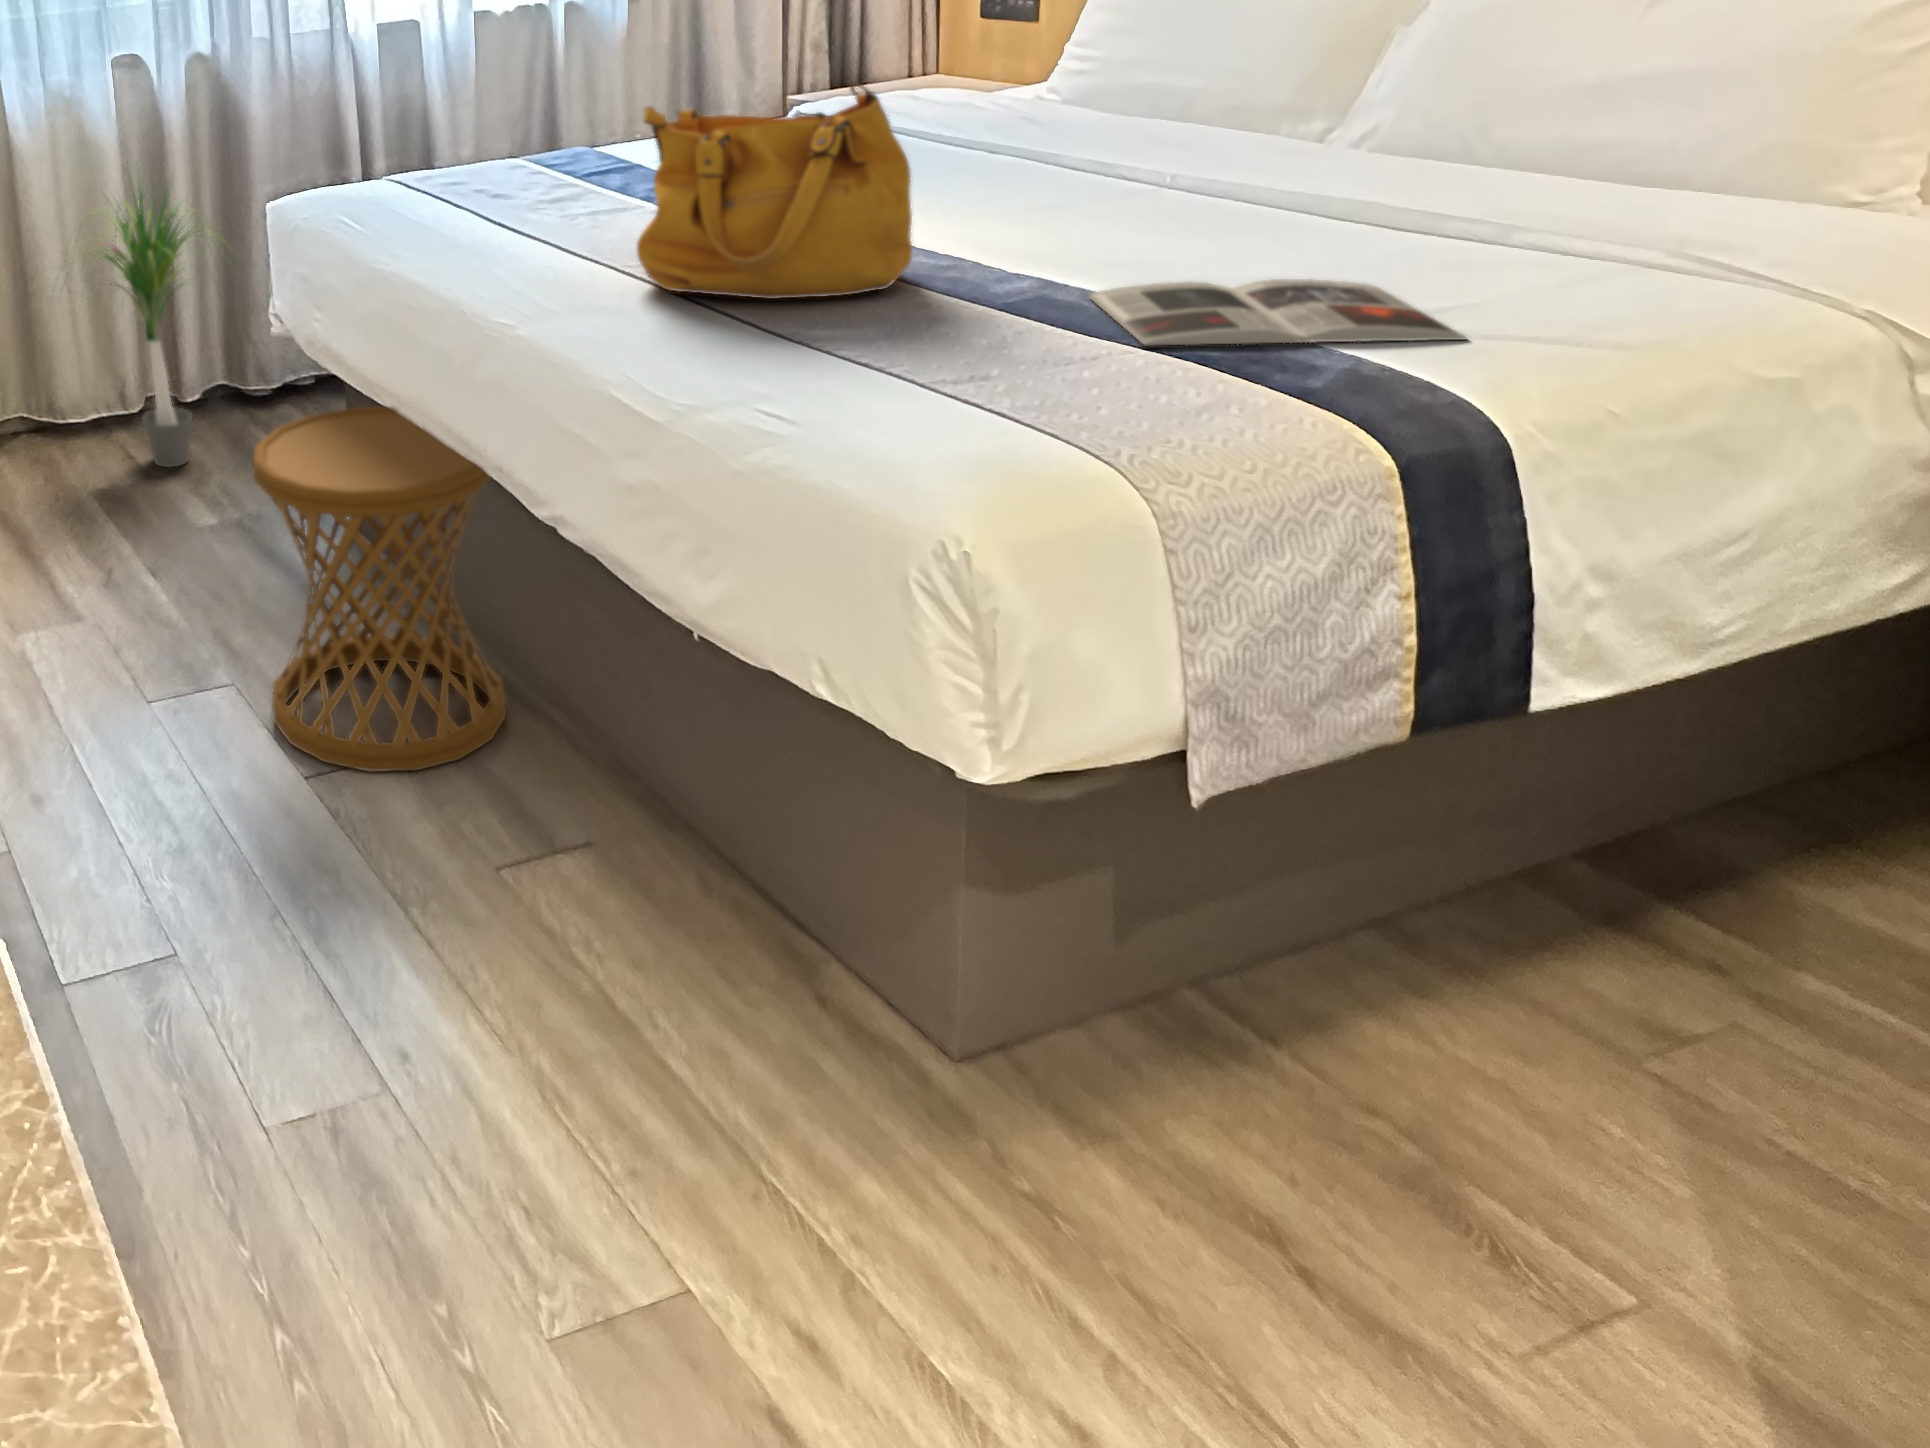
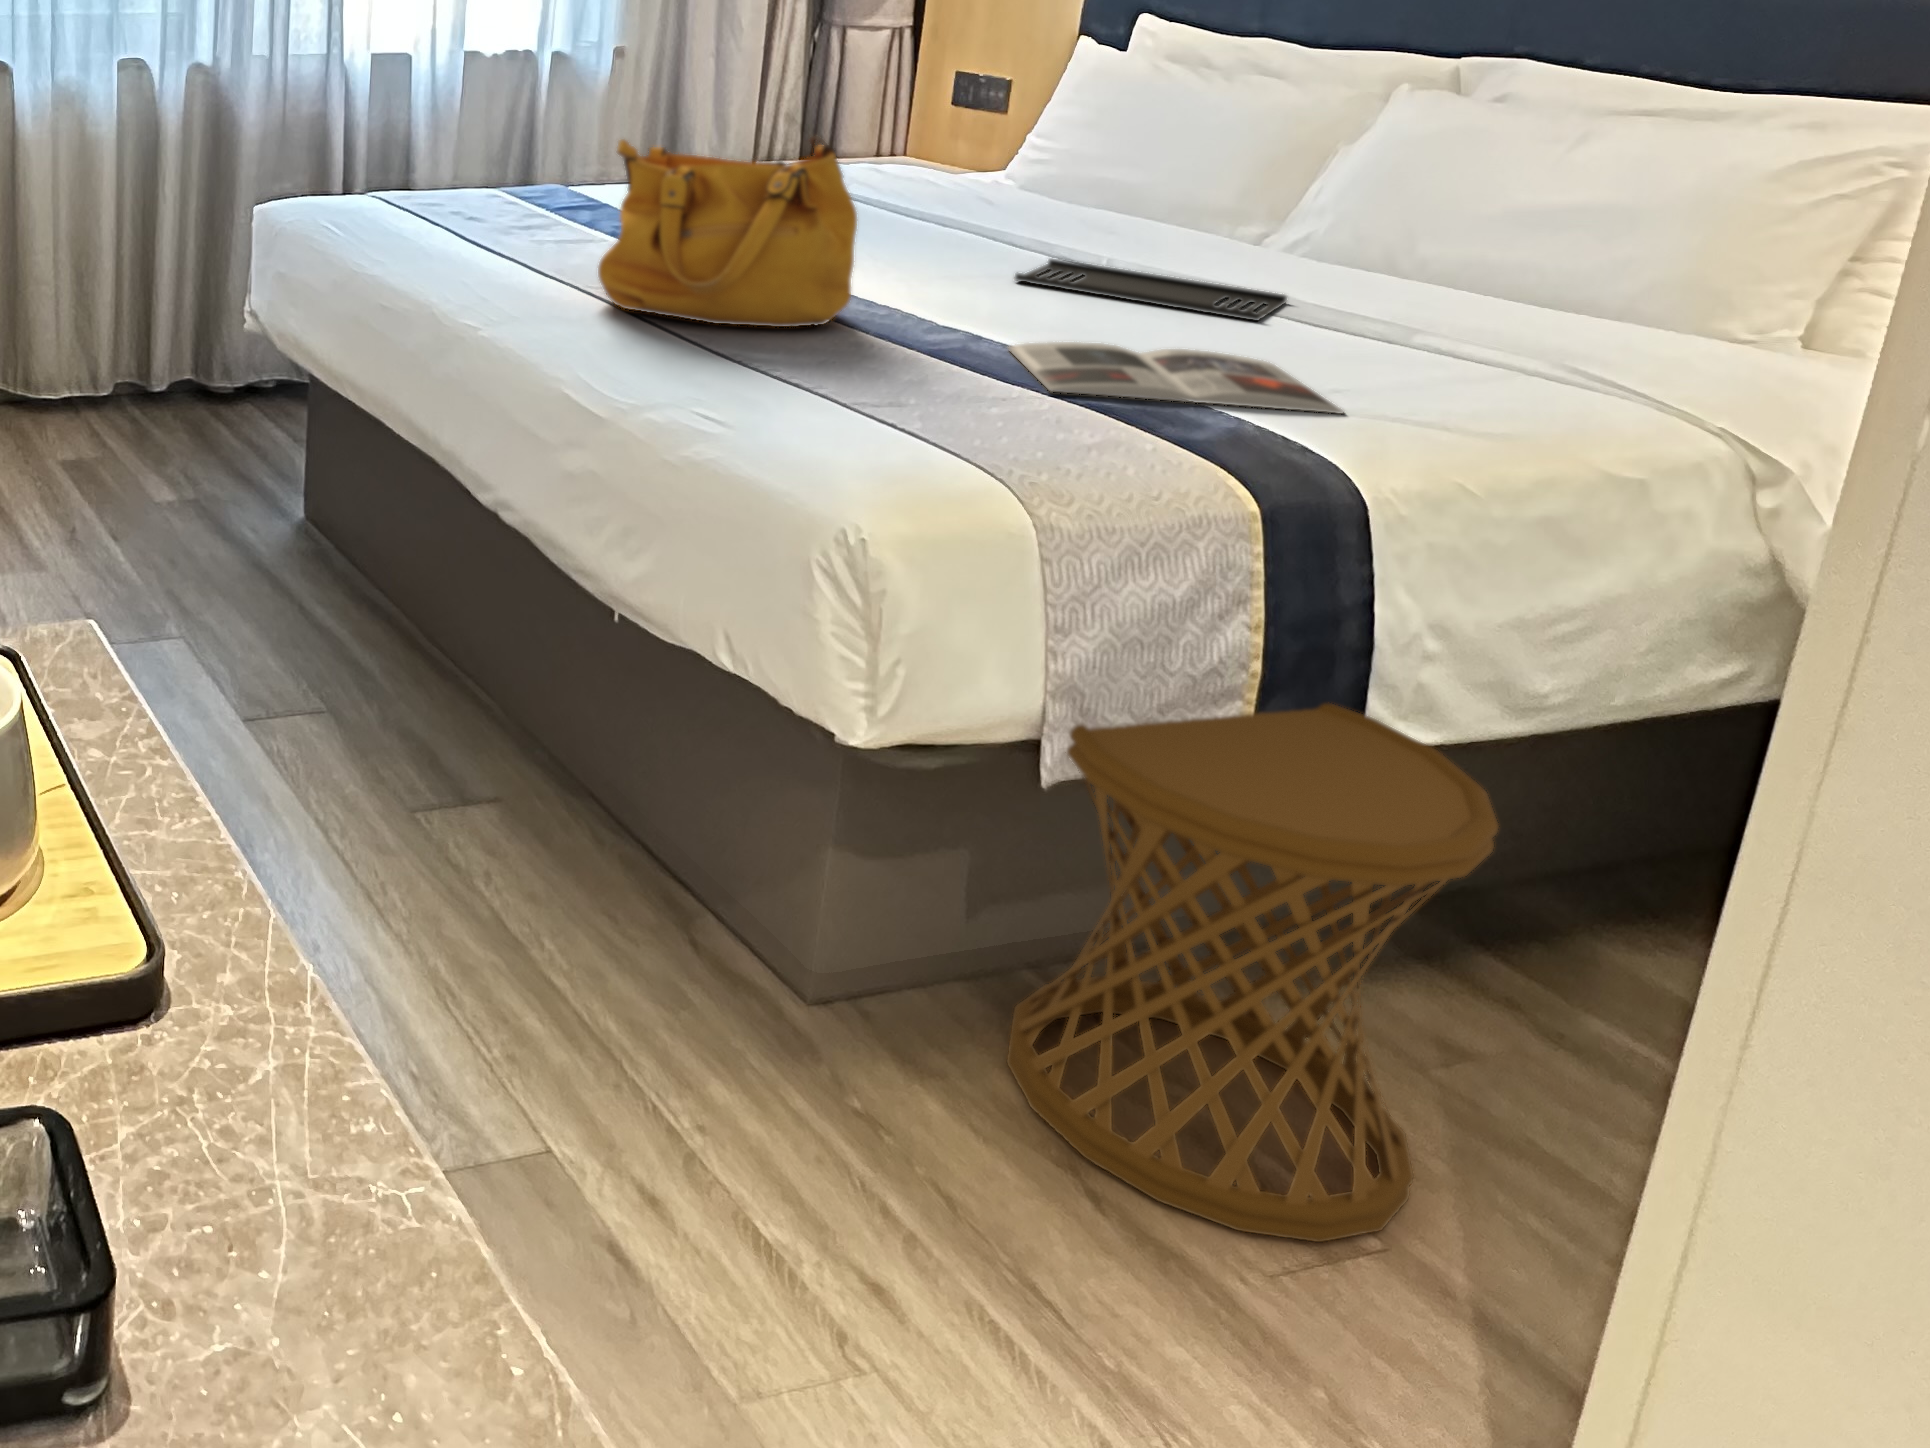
potted plant: present [60,182,229,467] -> none [38,153,231,447]
tray: none [1080,183,1373,235] -> present [1014,259,1287,321]
side table: present [253,406,506,772] -> present [1007,704,1498,1242]

